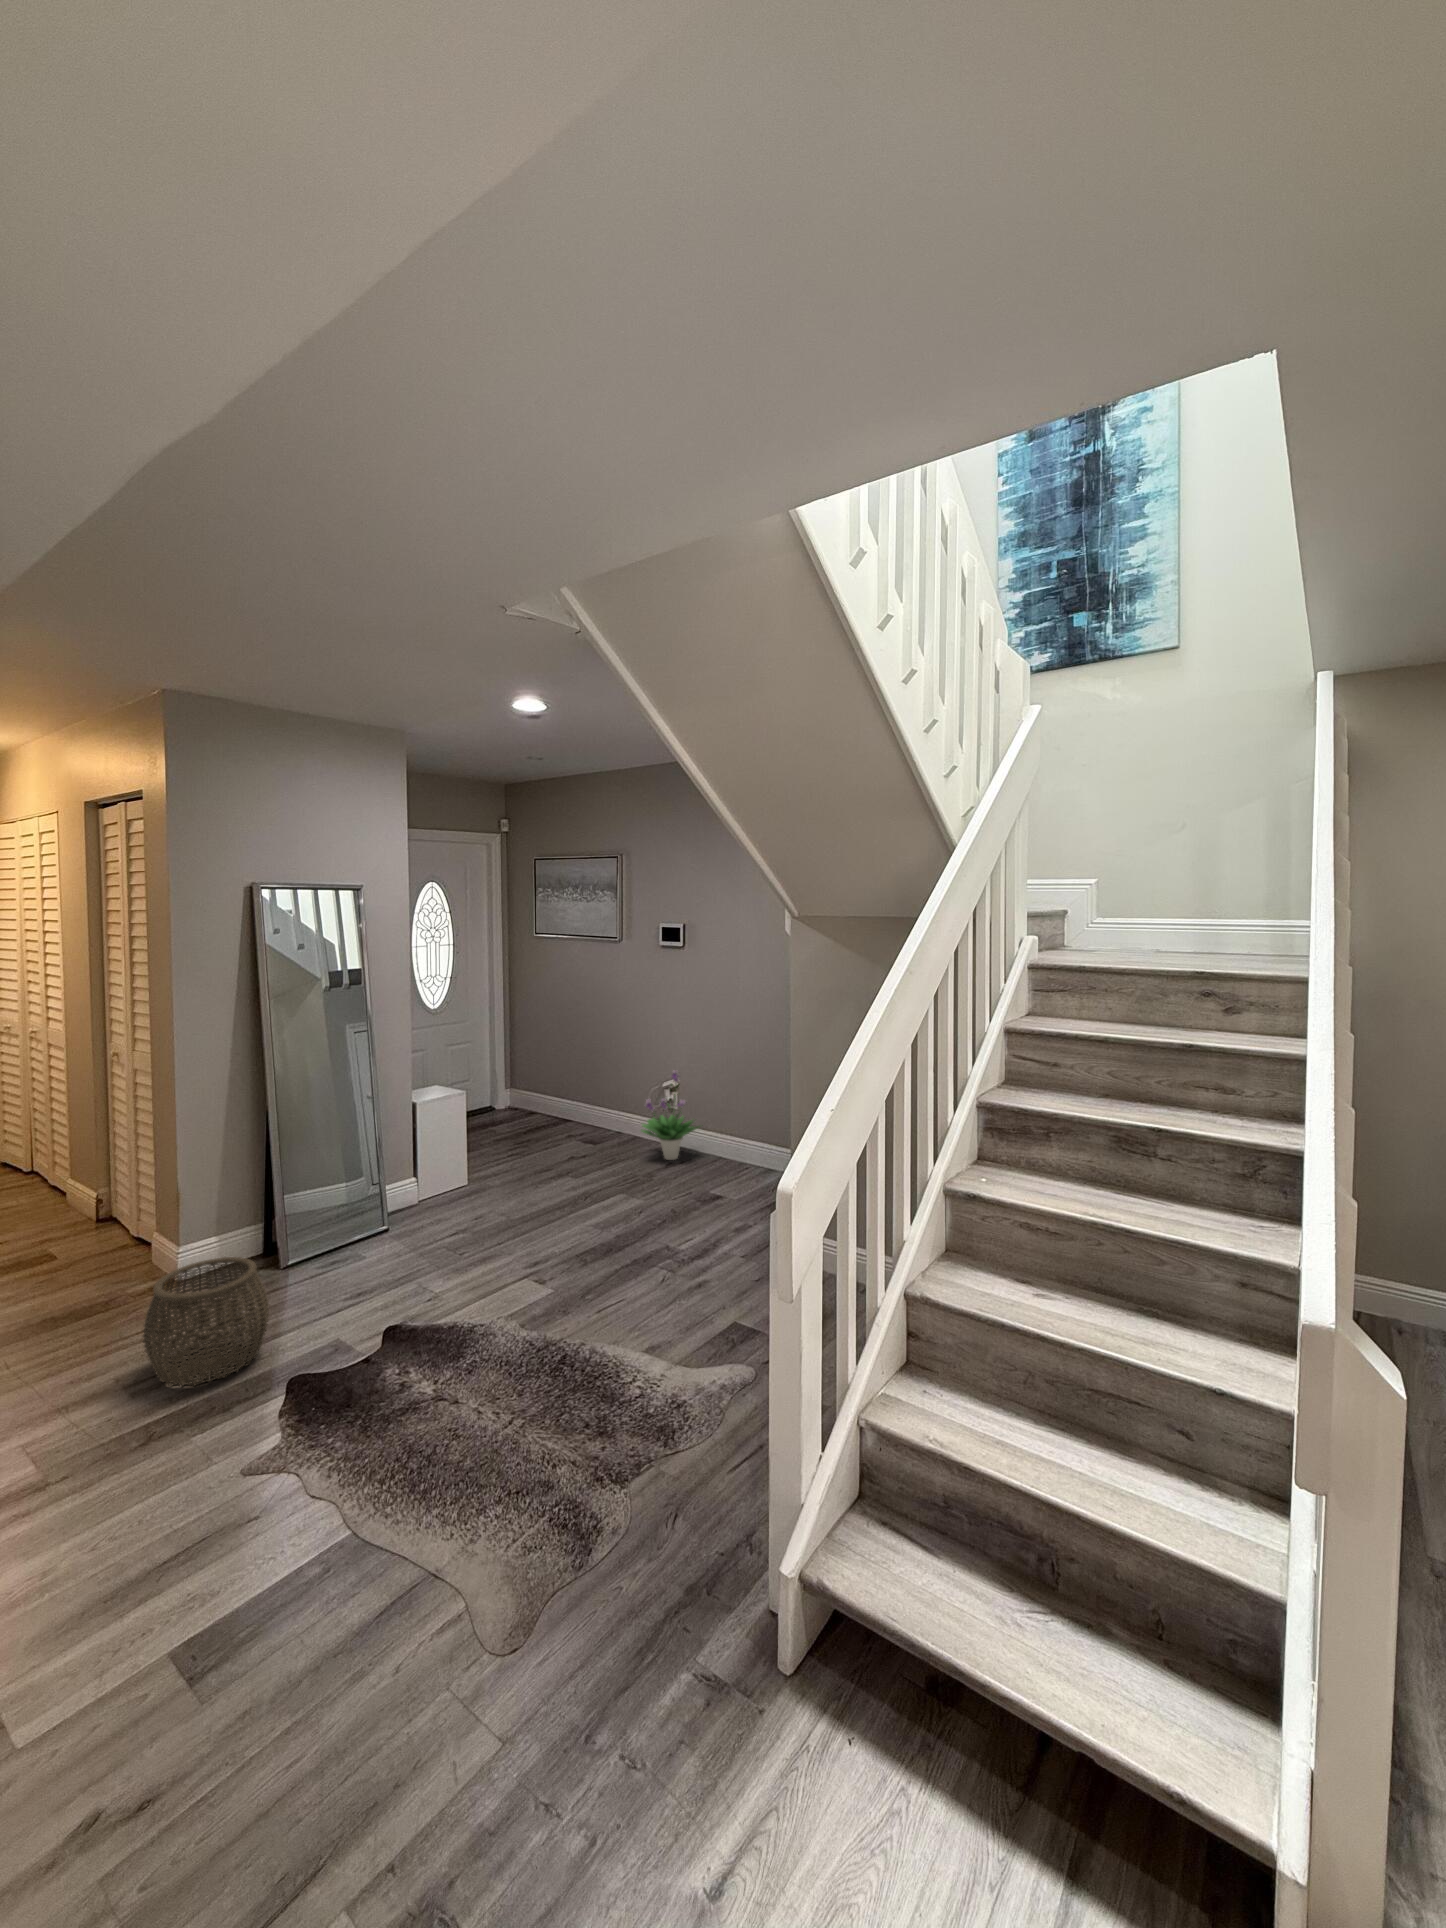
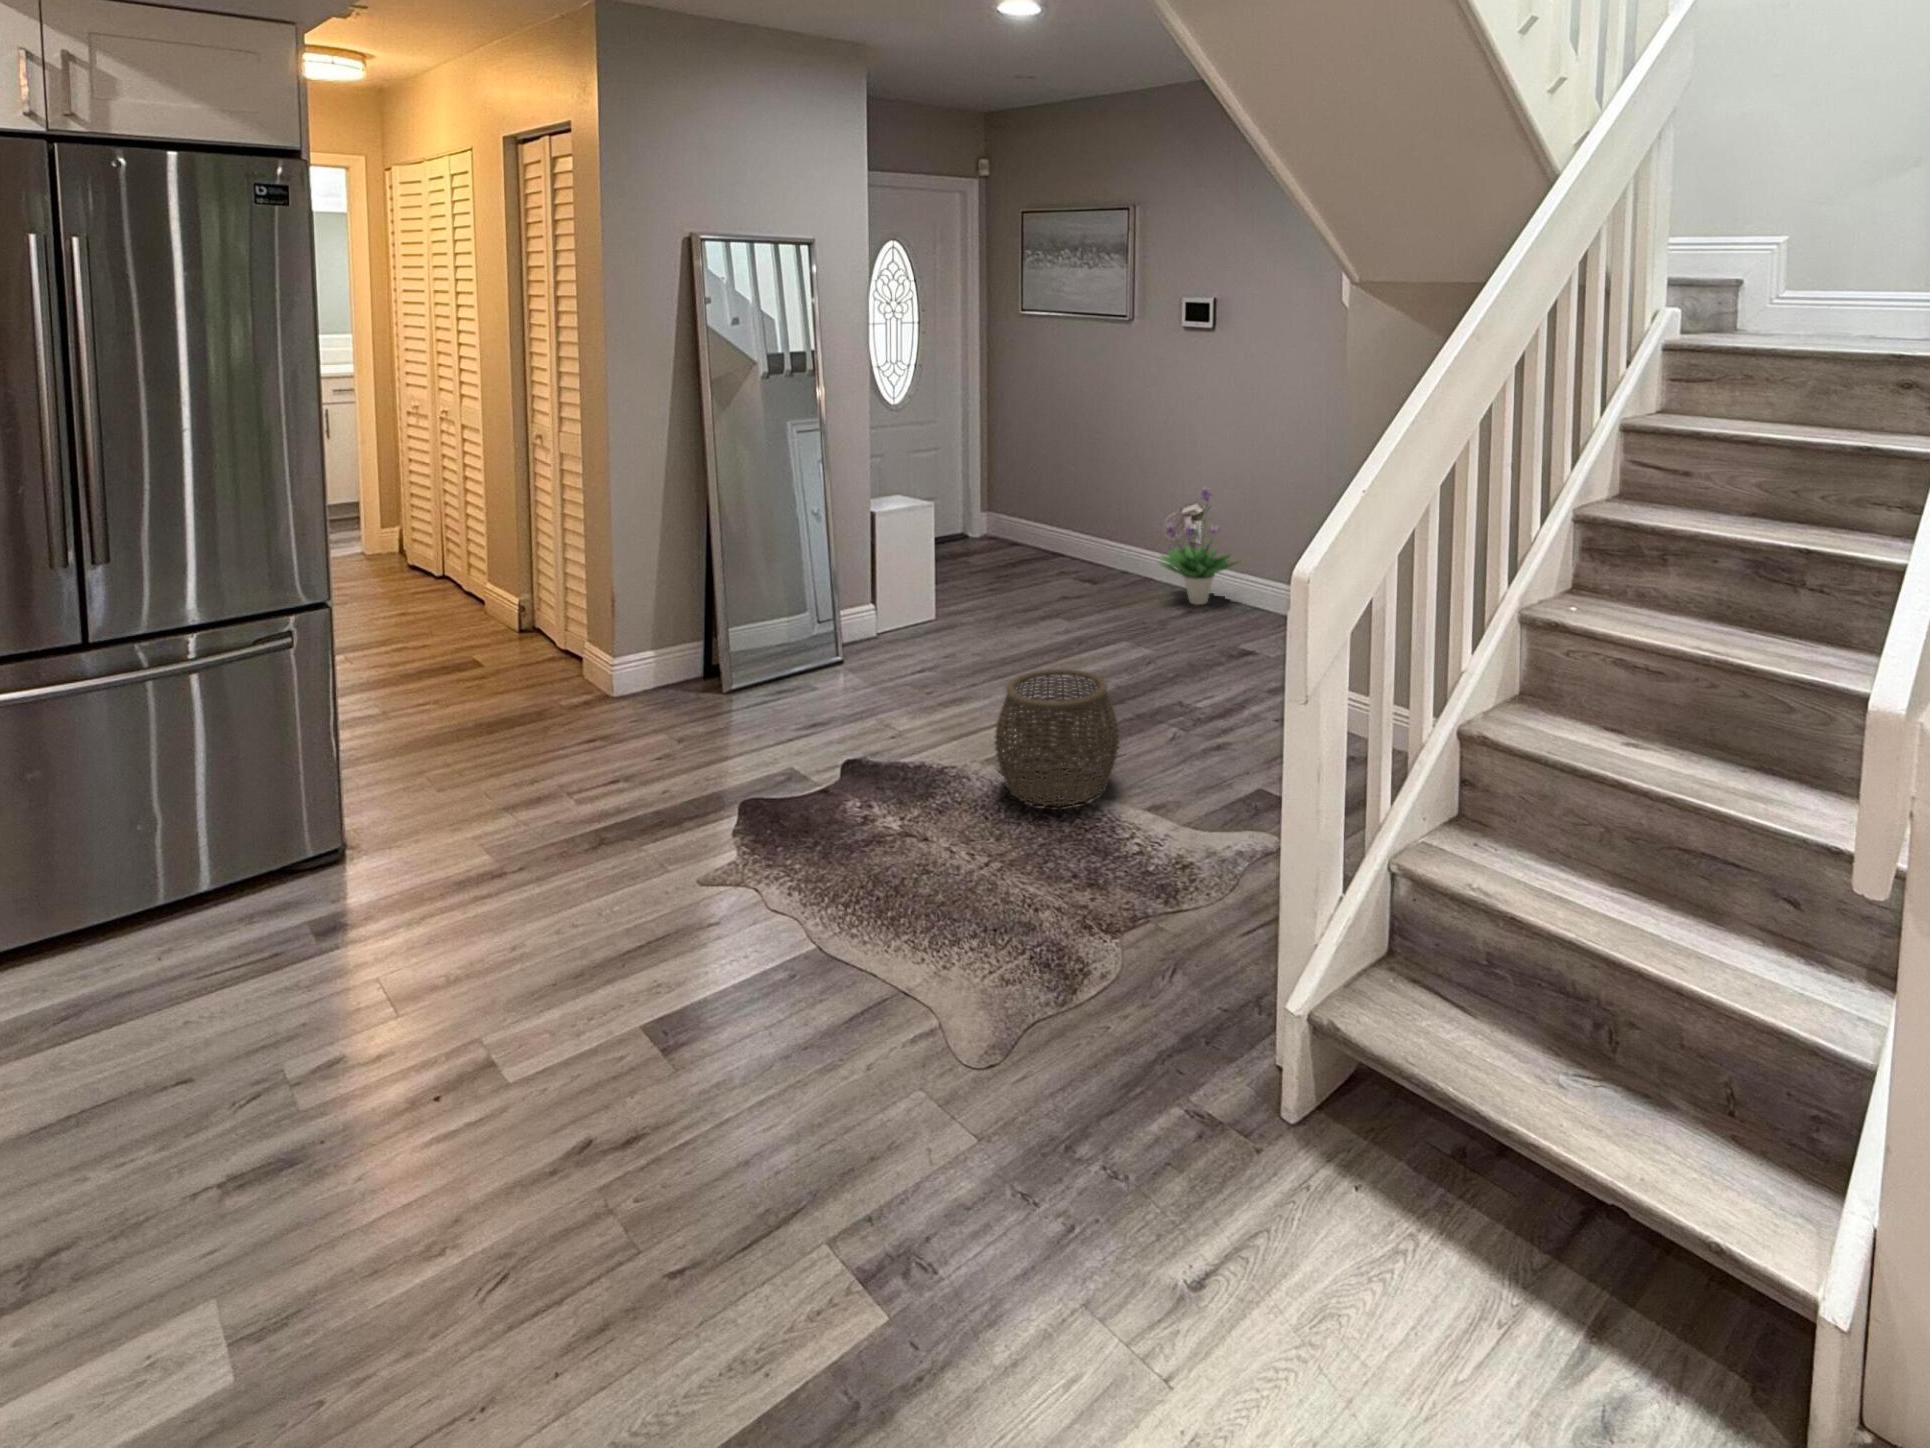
woven basket: present [143,1257,270,1387] -> present [995,669,1120,806]

